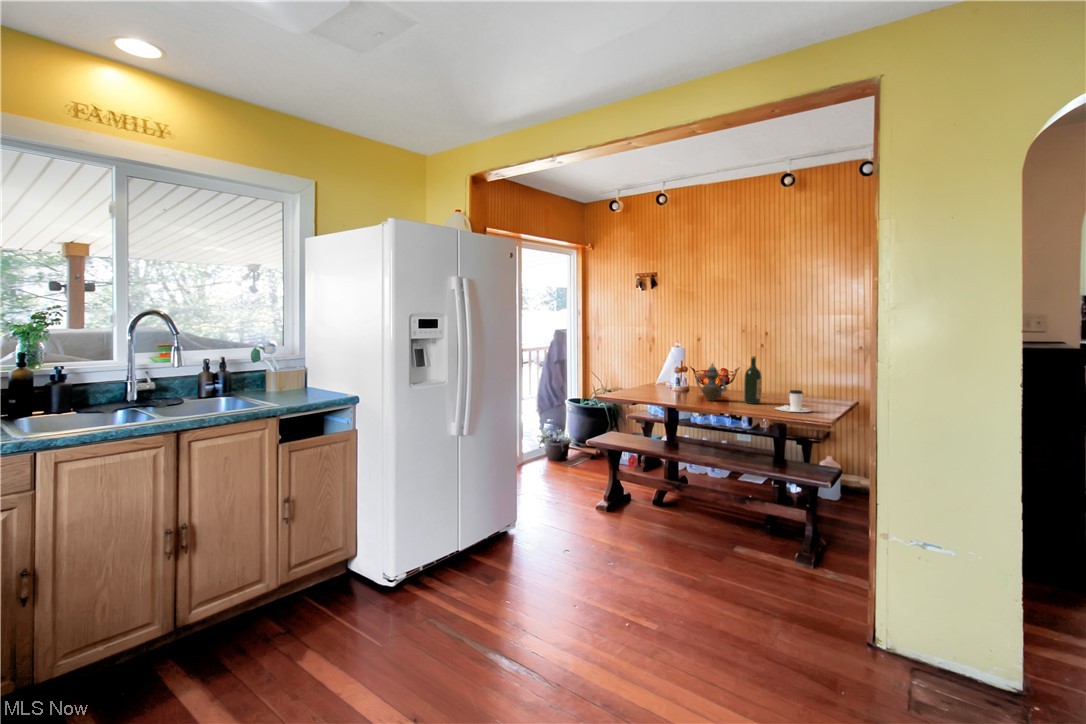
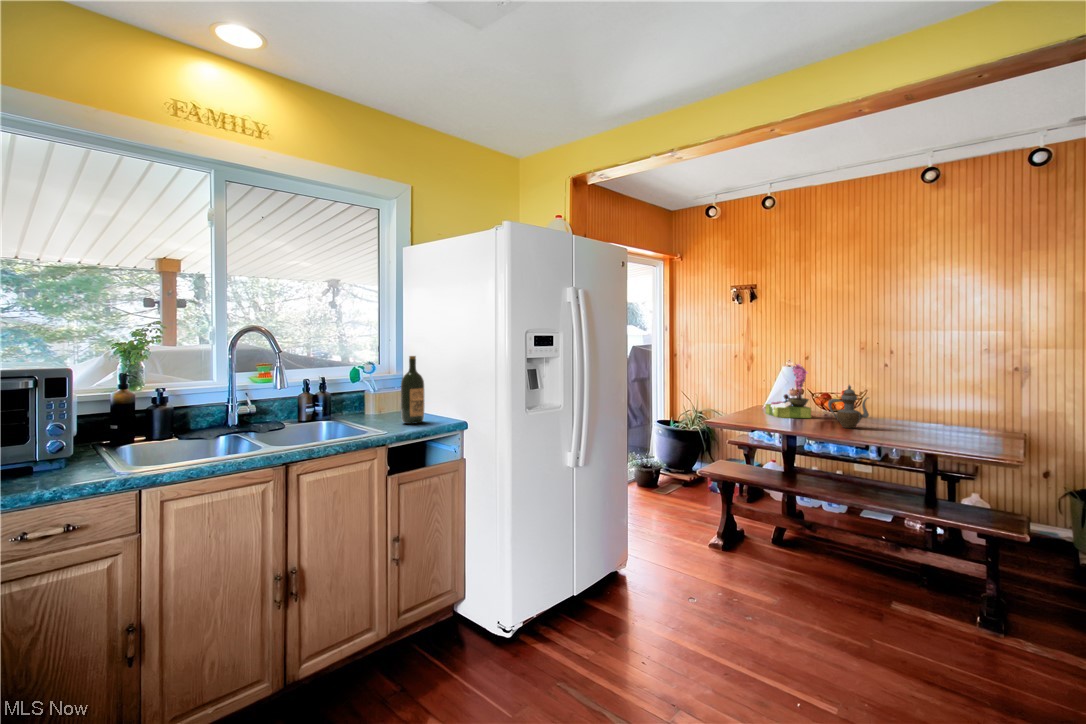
flower arrangement: none [652,344,689,393] -> present [766,364,811,418]
wine bottle: present [744,356,762,404] -> present [401,356,424,424]
coffee cup: present [775,390,811,412] -> none [935,418,987,445]

